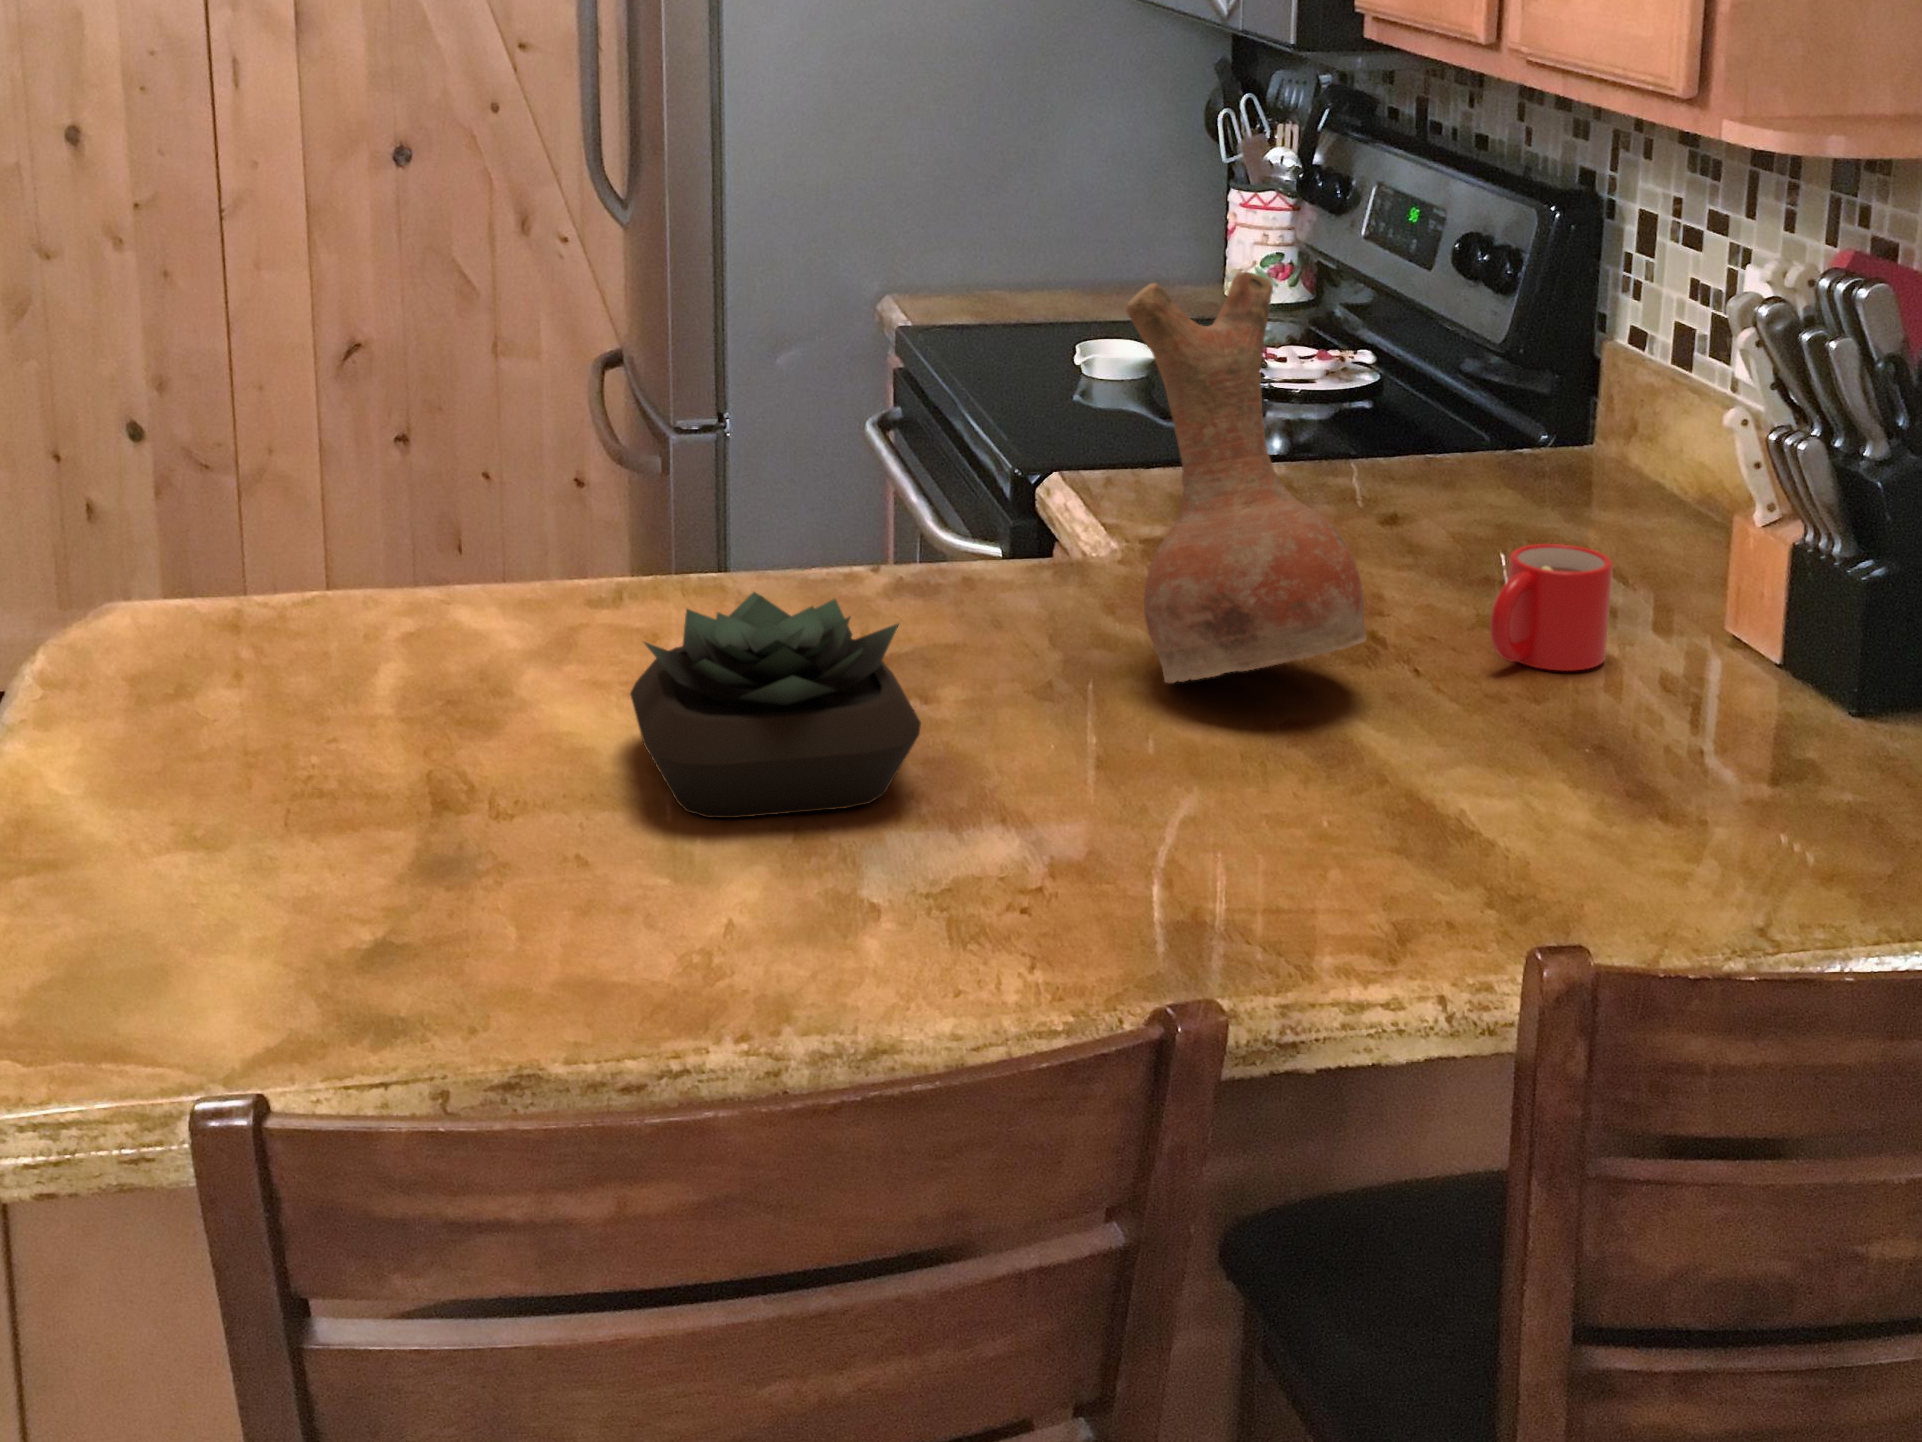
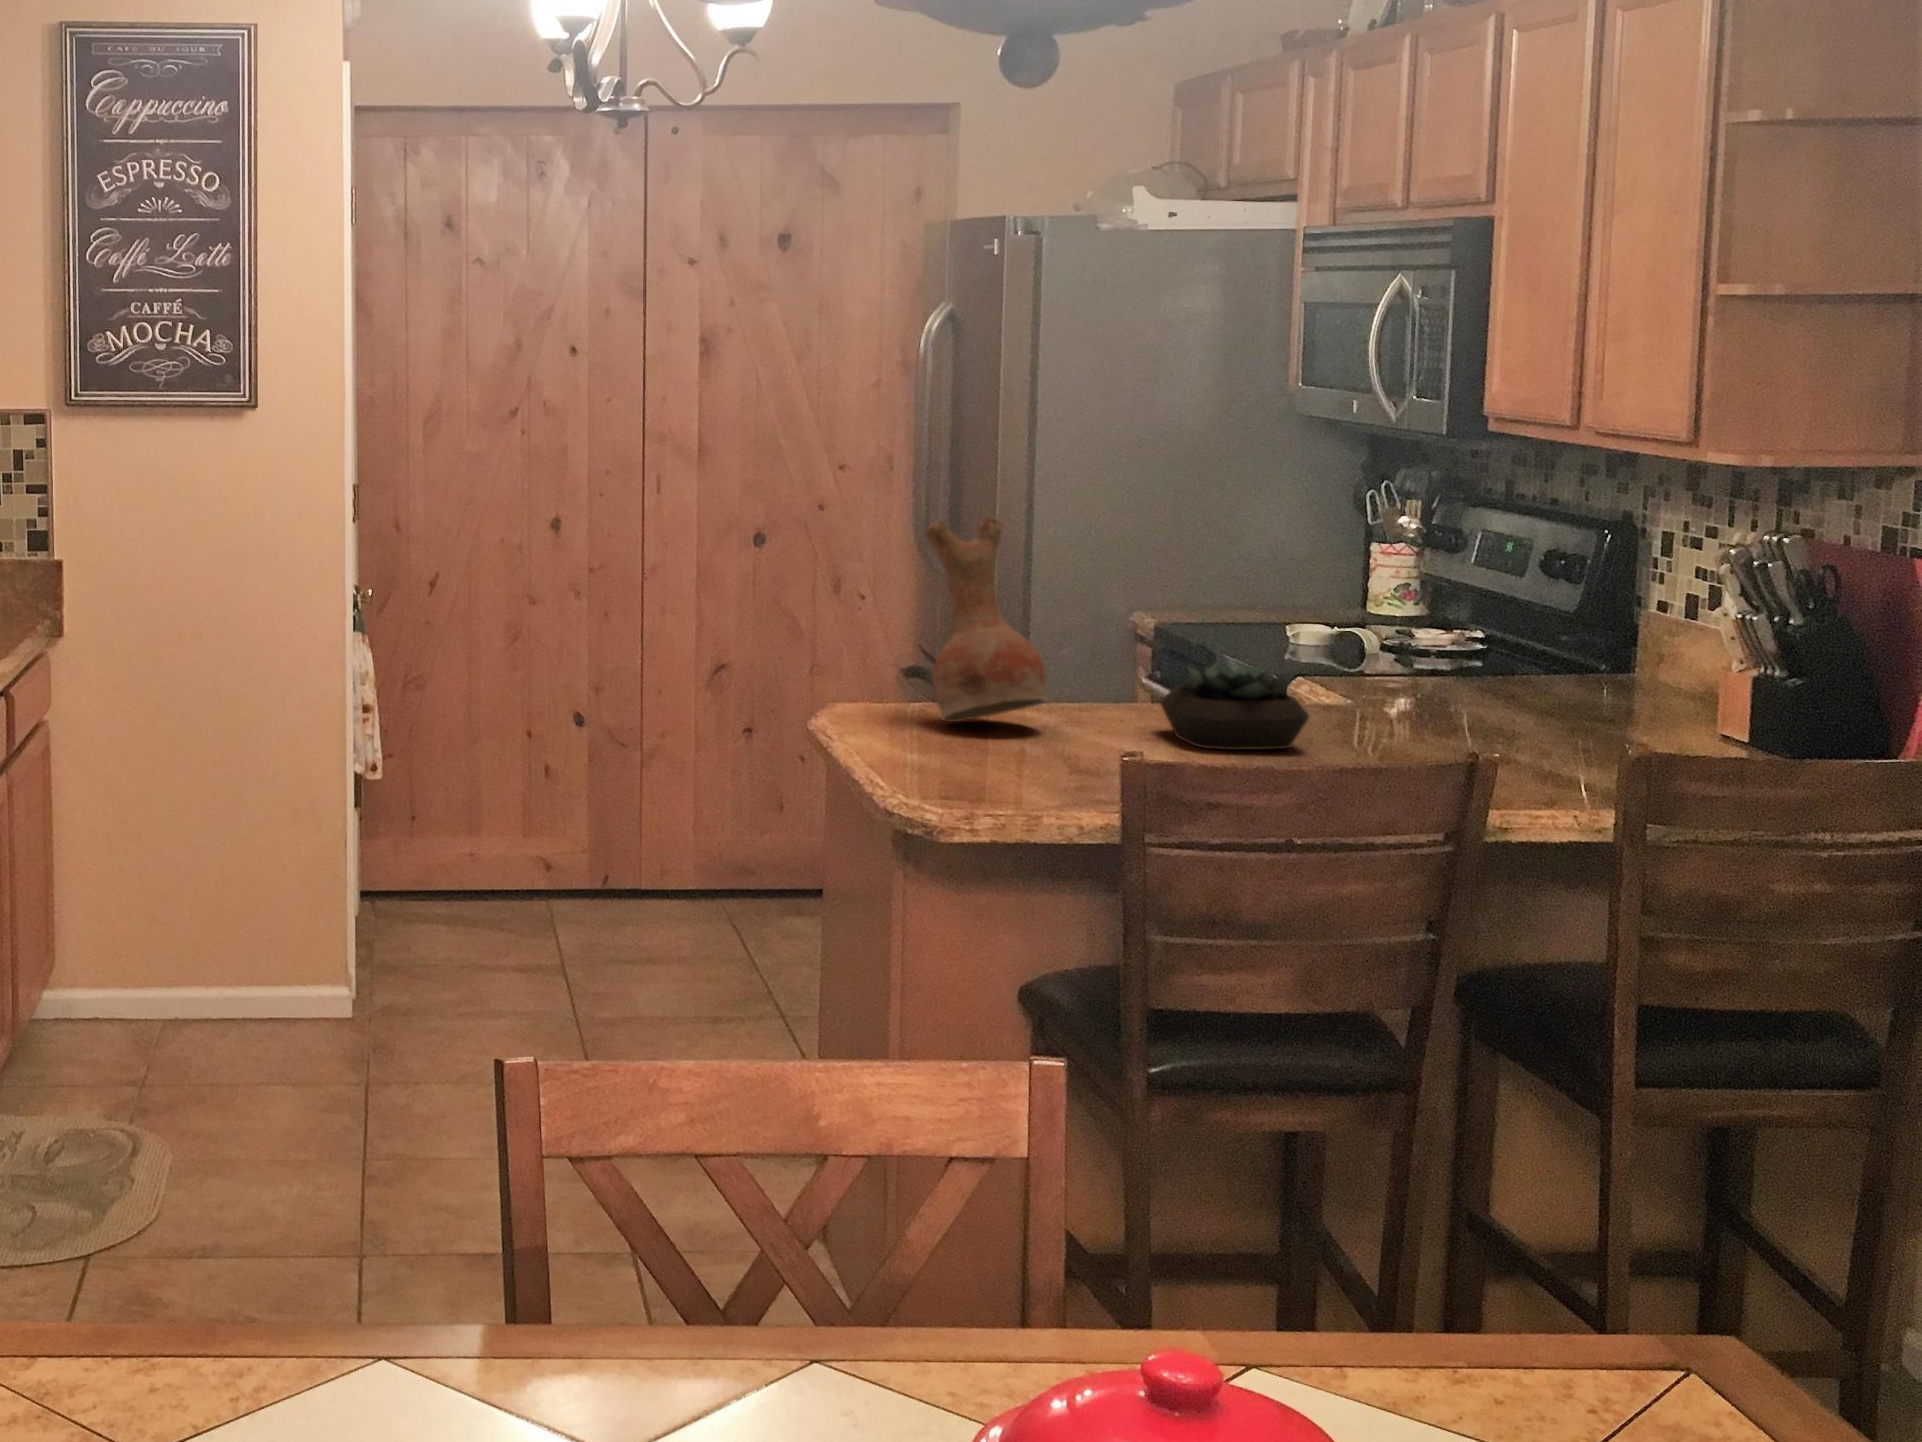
vase: present [1126,271,1366,683] -> present [926,516,1048,722]
mug: present [1490,544,1612,671] -> none [1584,677,1651,737]

